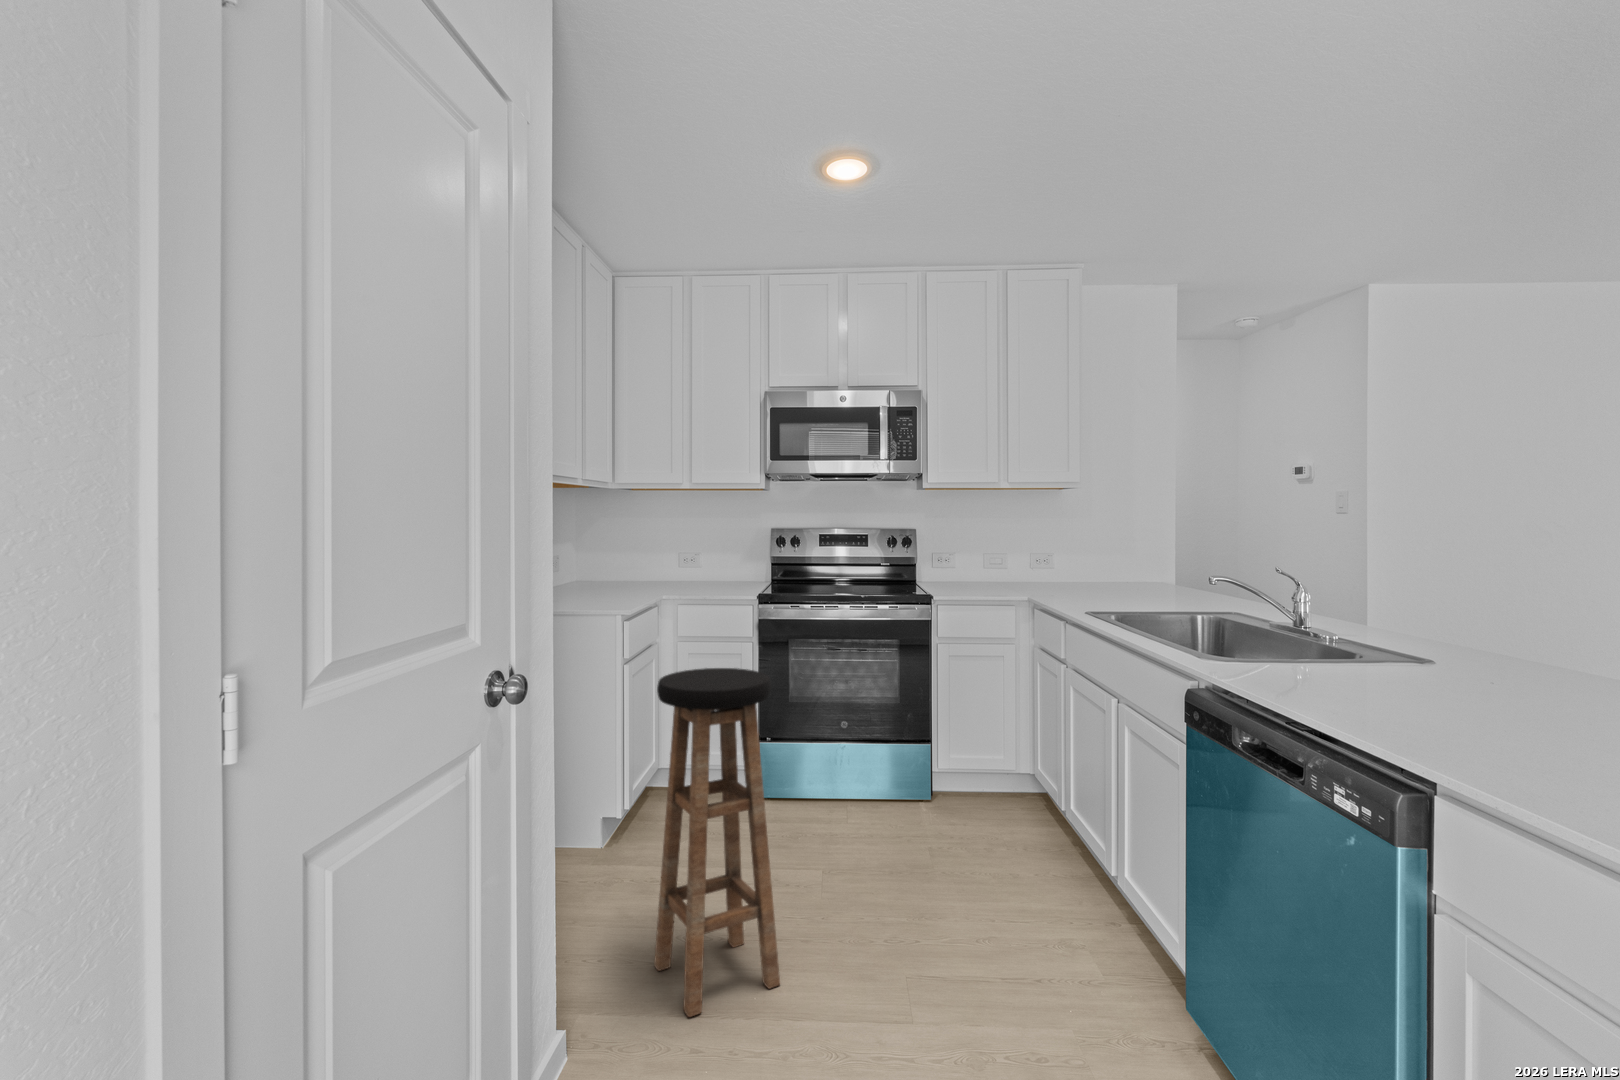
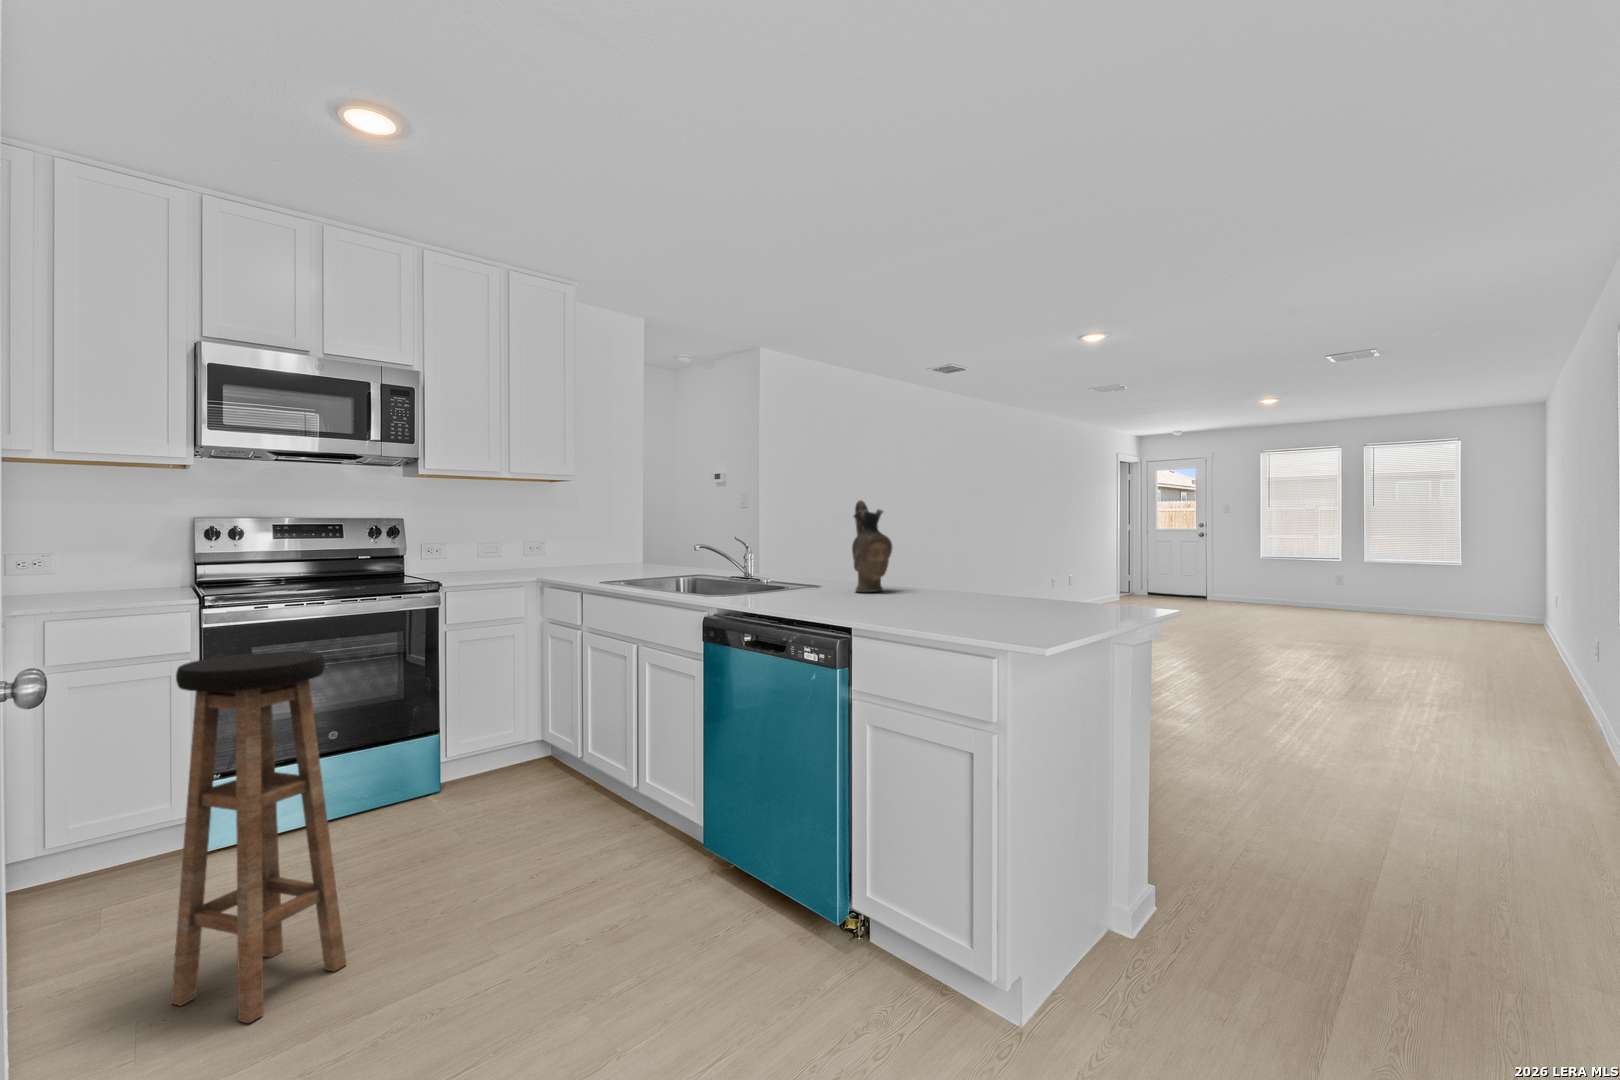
ceramic pitcher: none [1464,534,1555,690] -> present [852,500,892,592]

